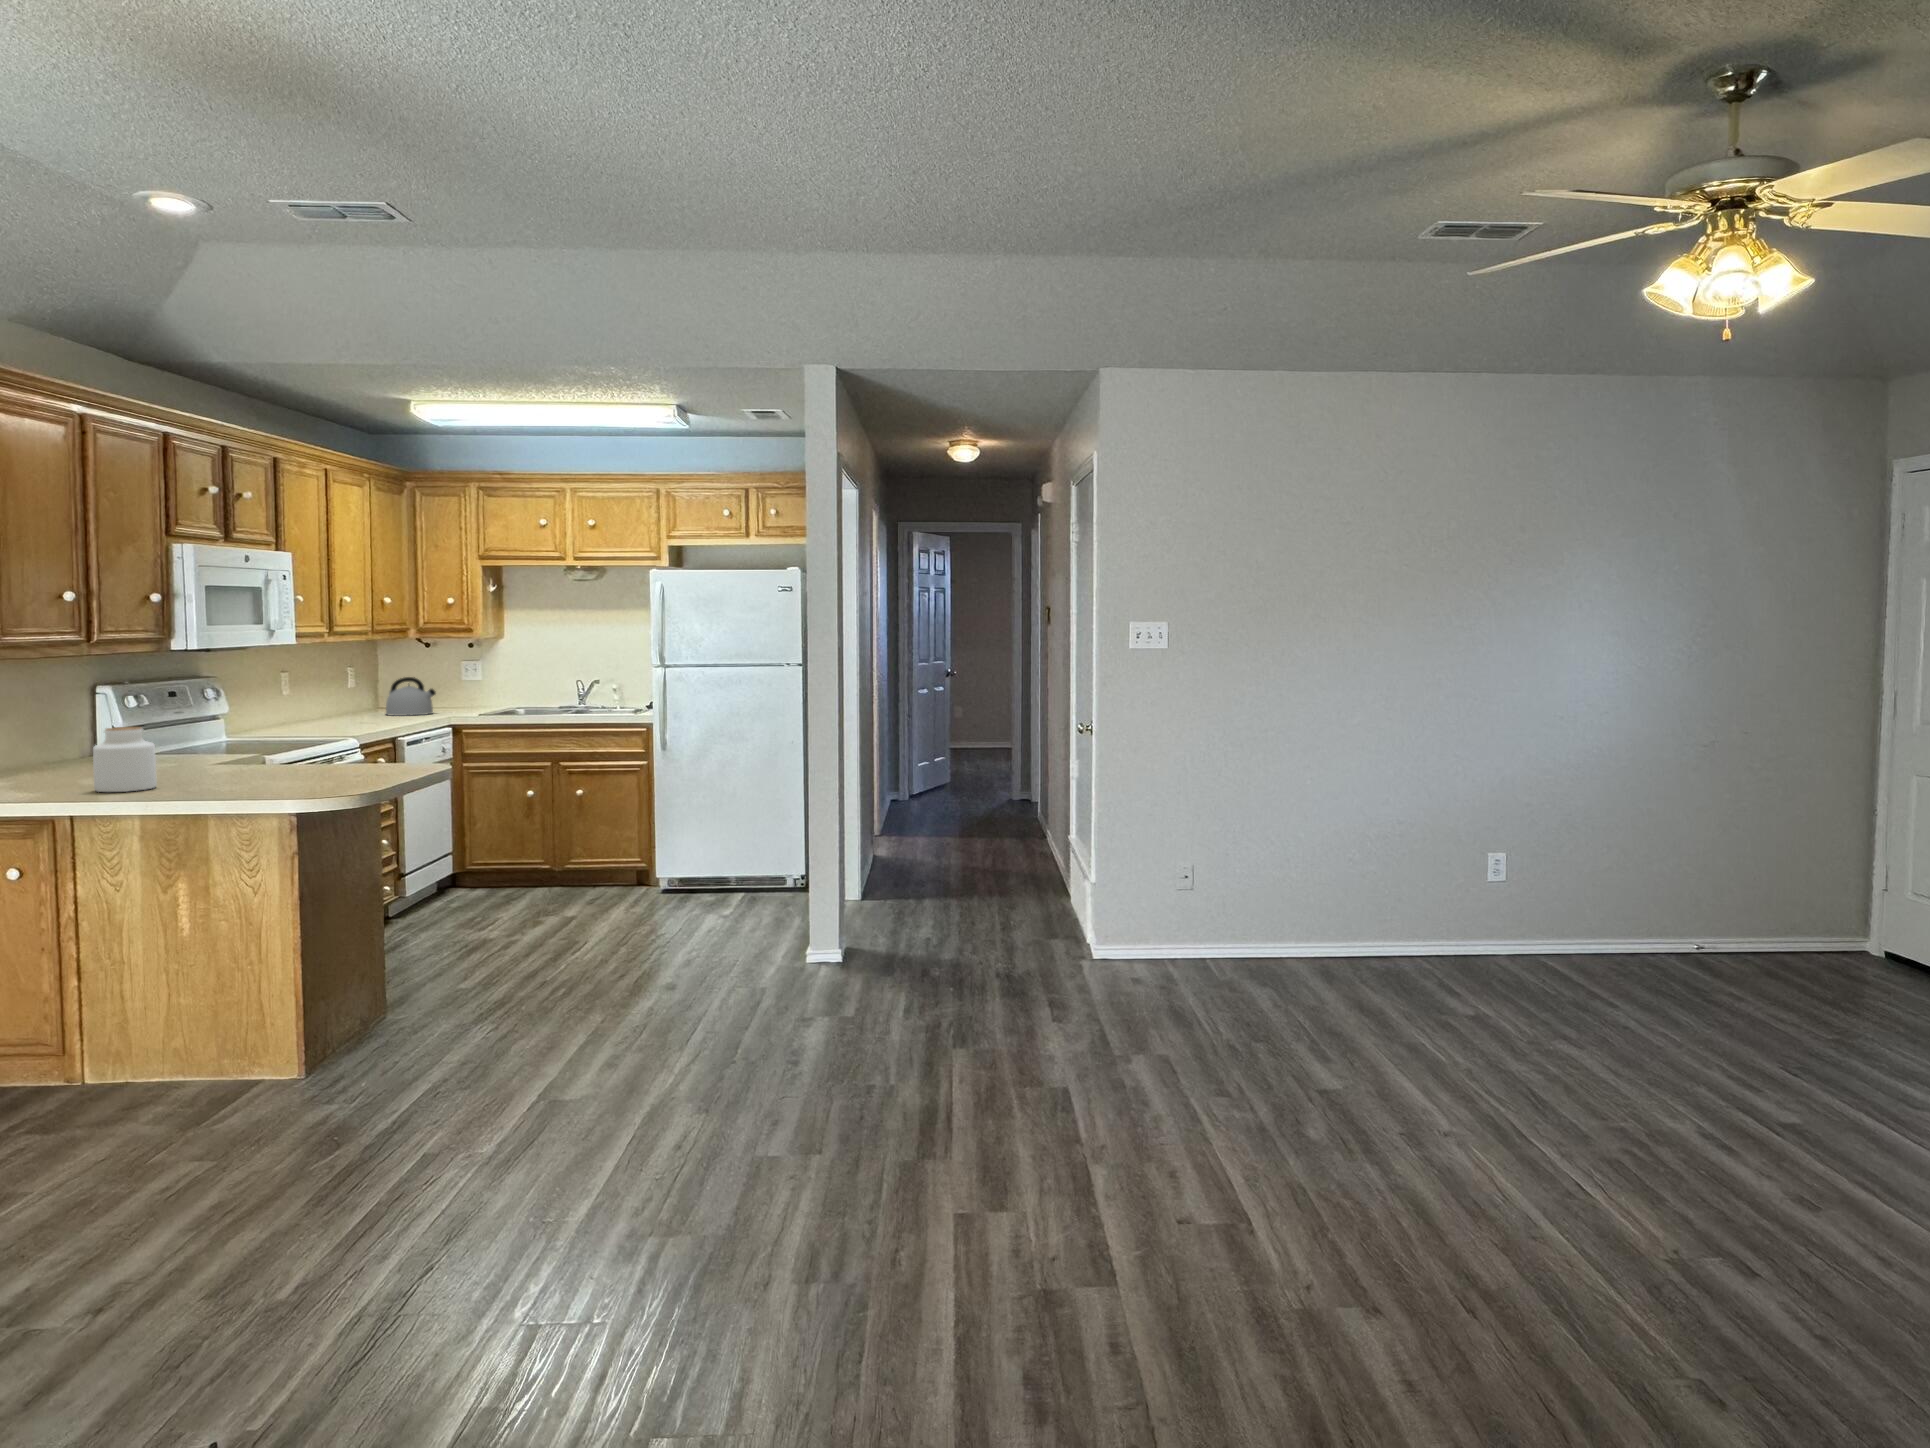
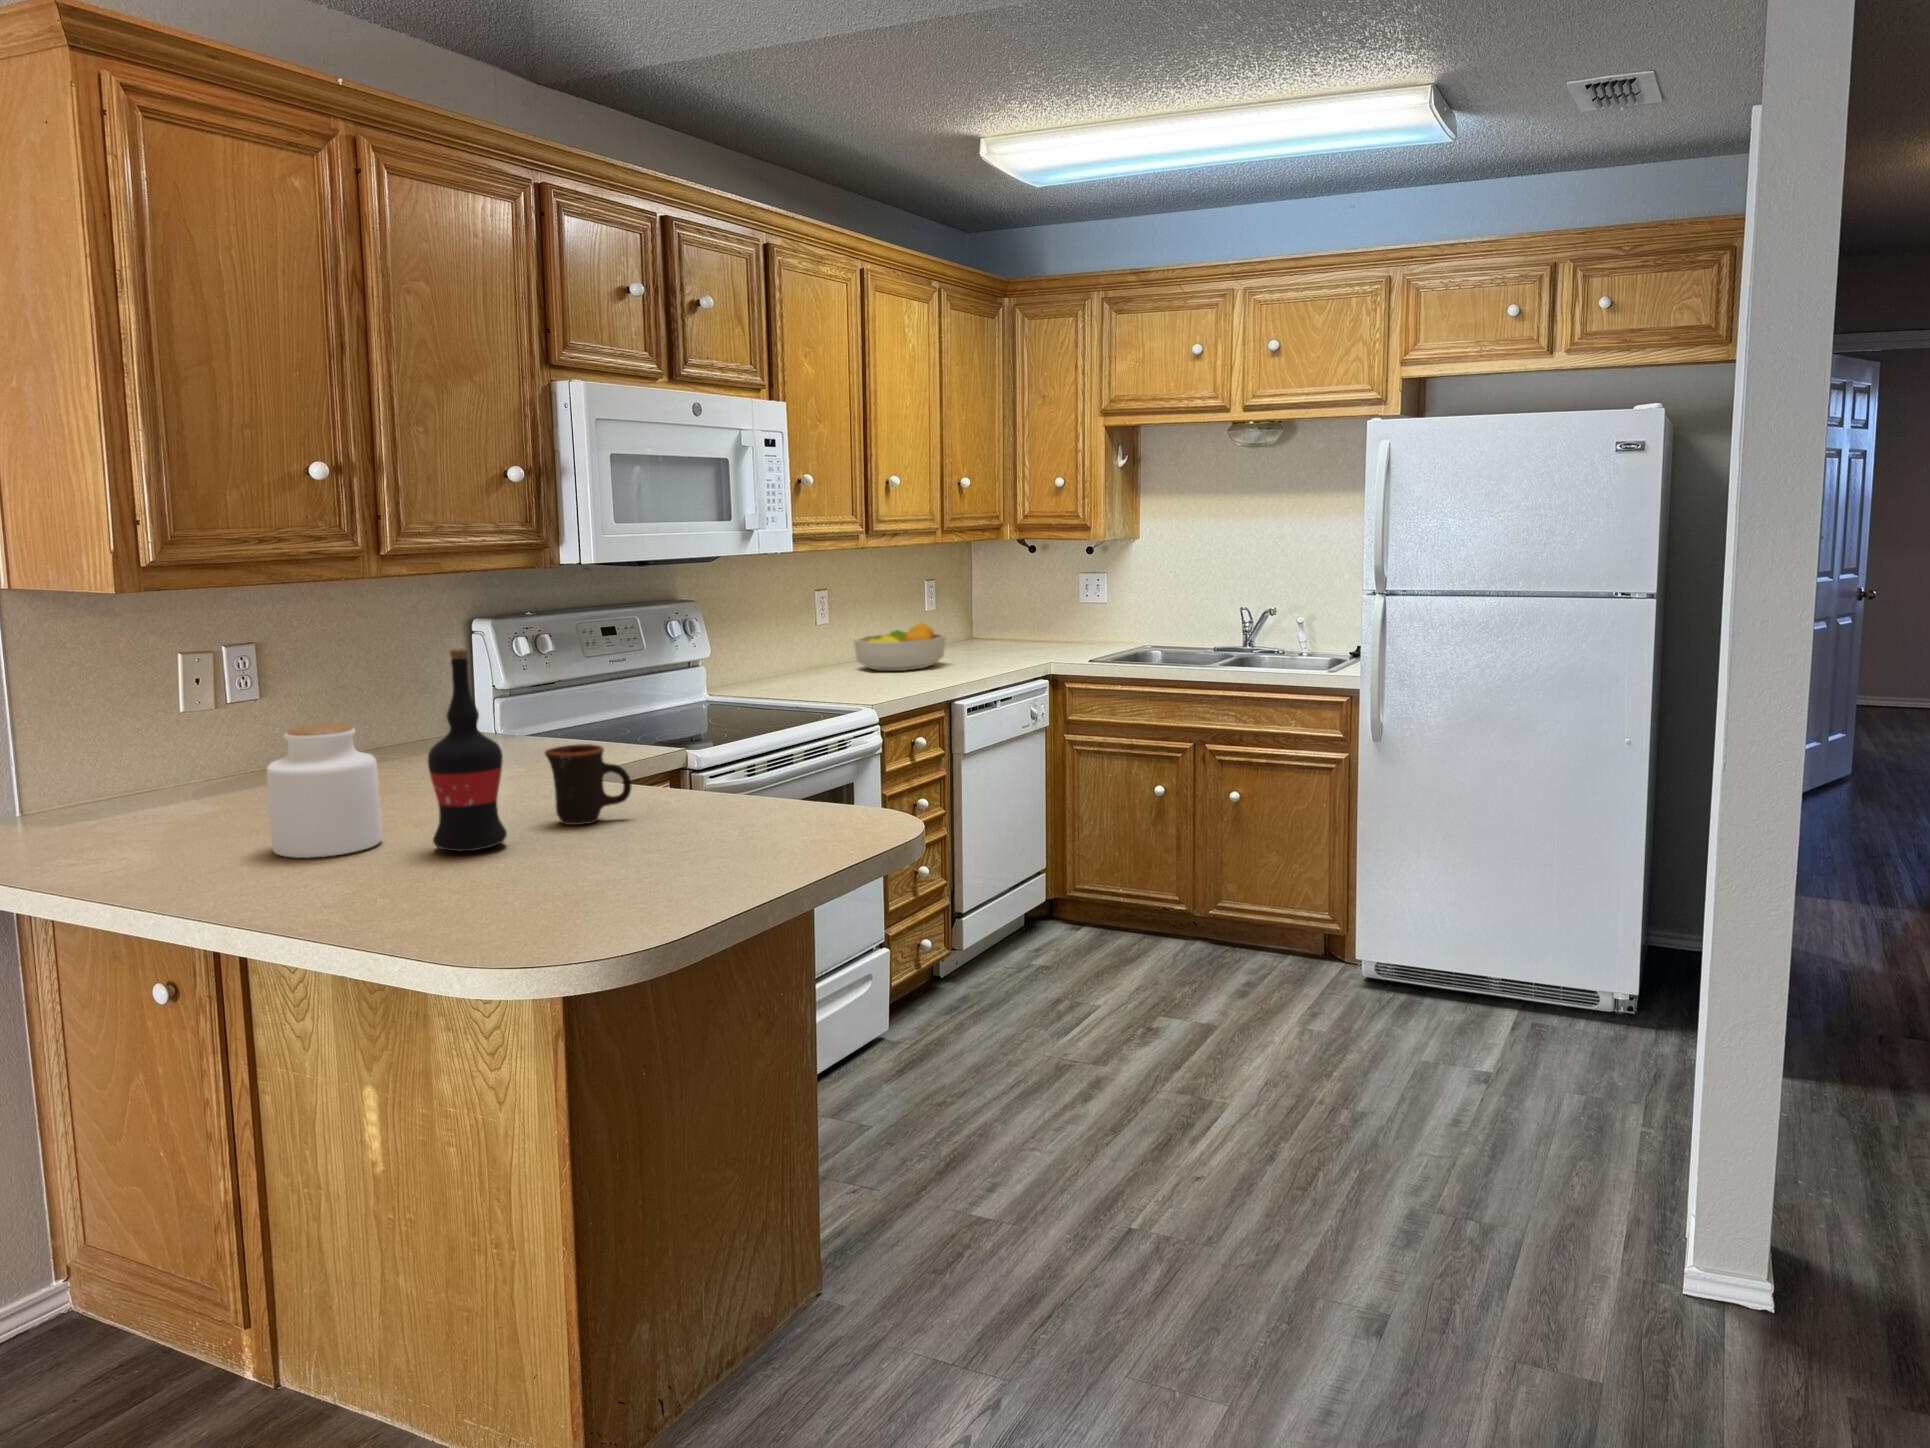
kettle: present [386,677,436,716] -> none [968,597,1036,656]
wine bottle: none [192,686,235,785] -> present [427,649,507,851]
fruit bowl: none [313,693,378,724] -> present [854,622,946,671]
mug: none [239,737,286,777] -> present [545,744,632,825]

